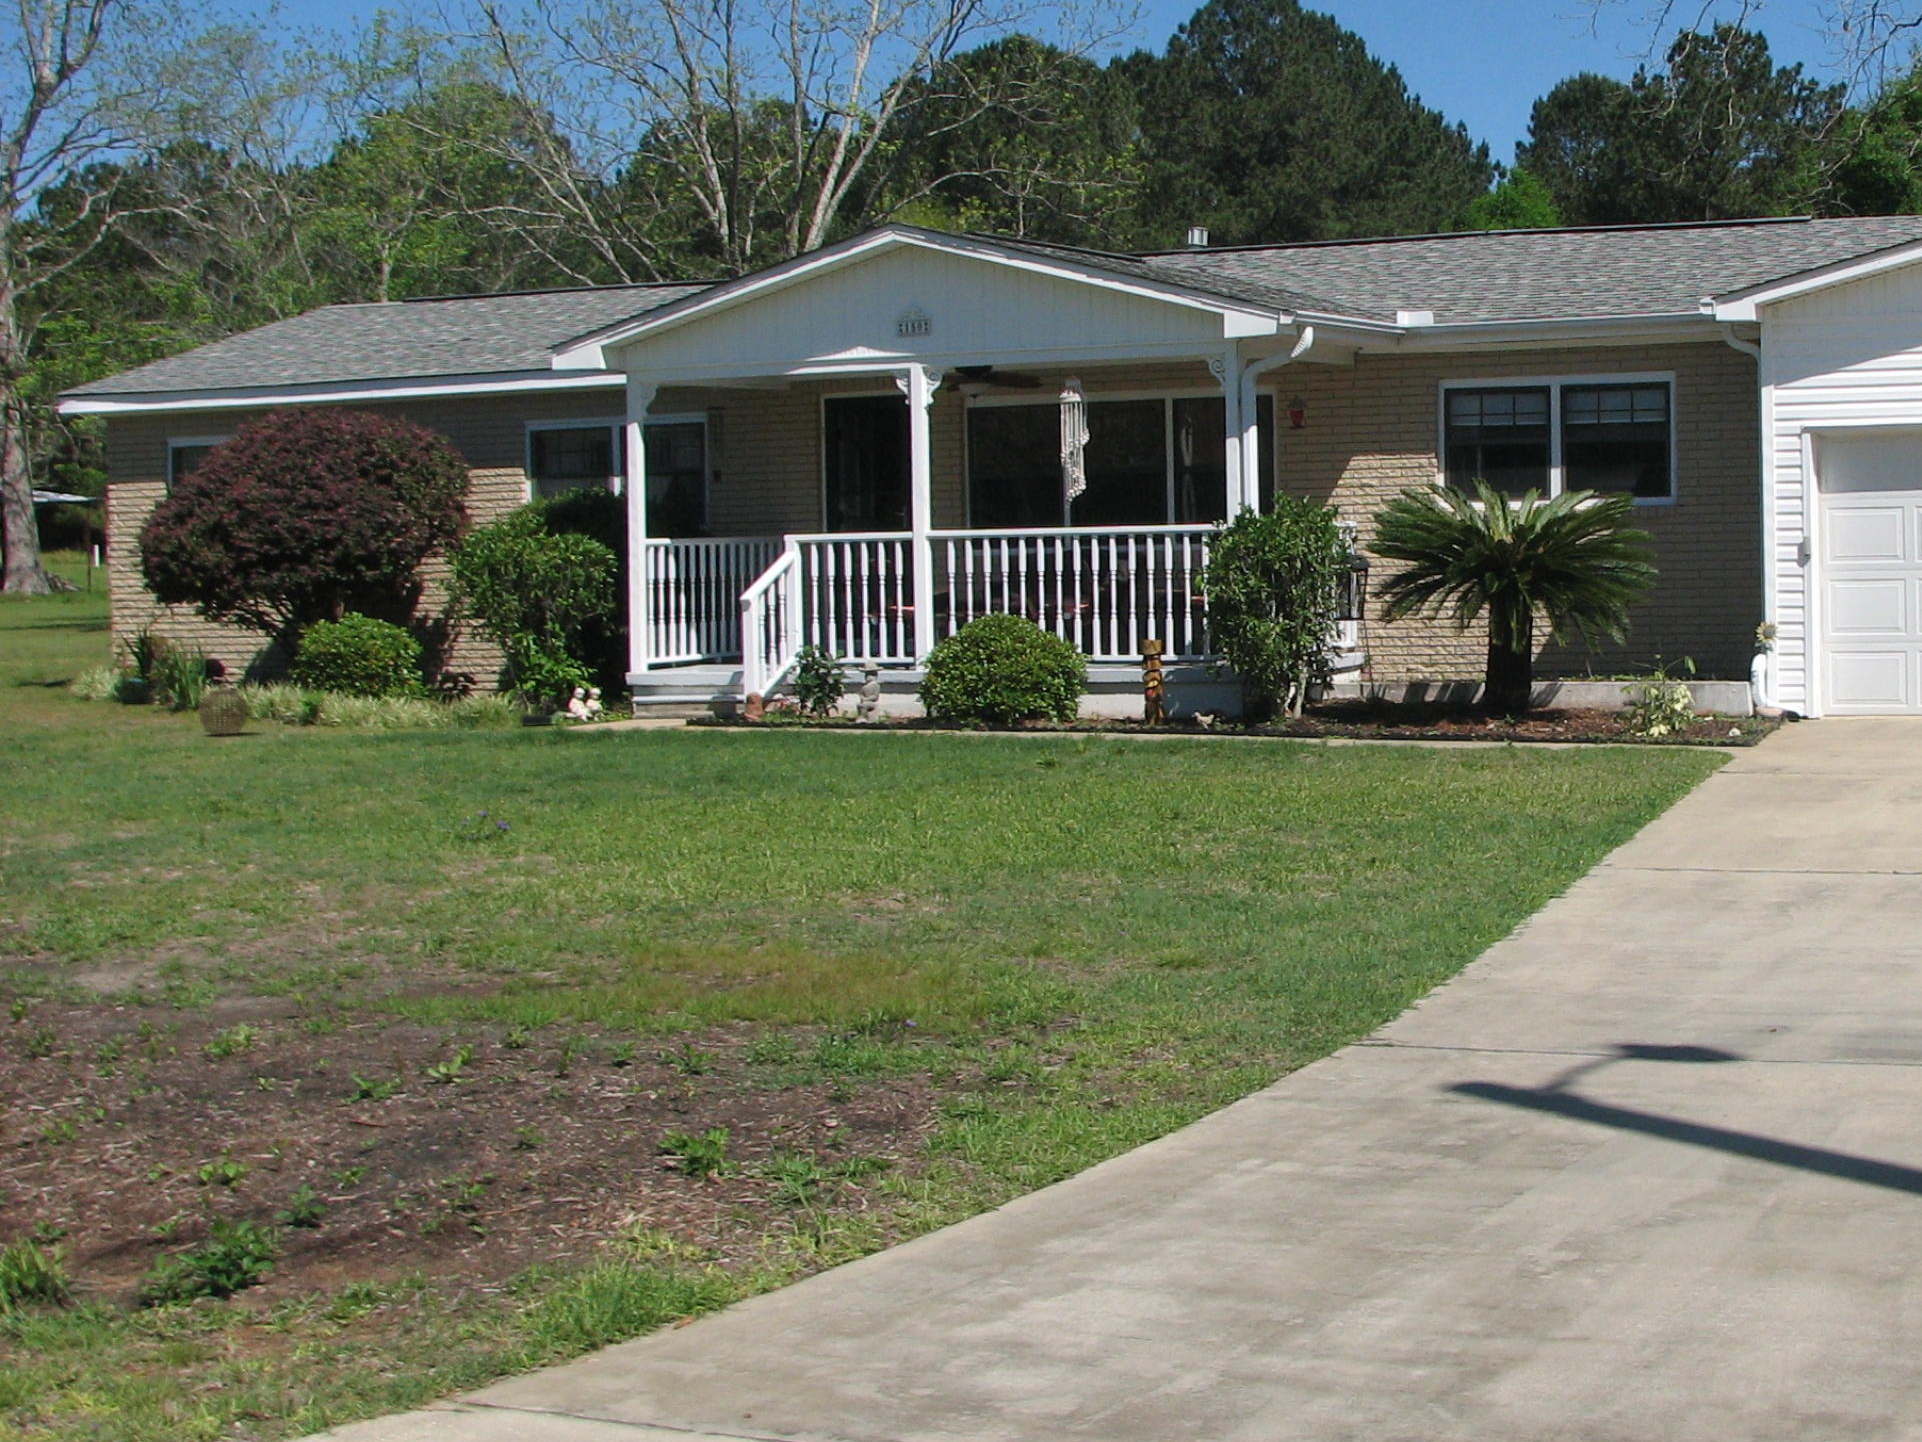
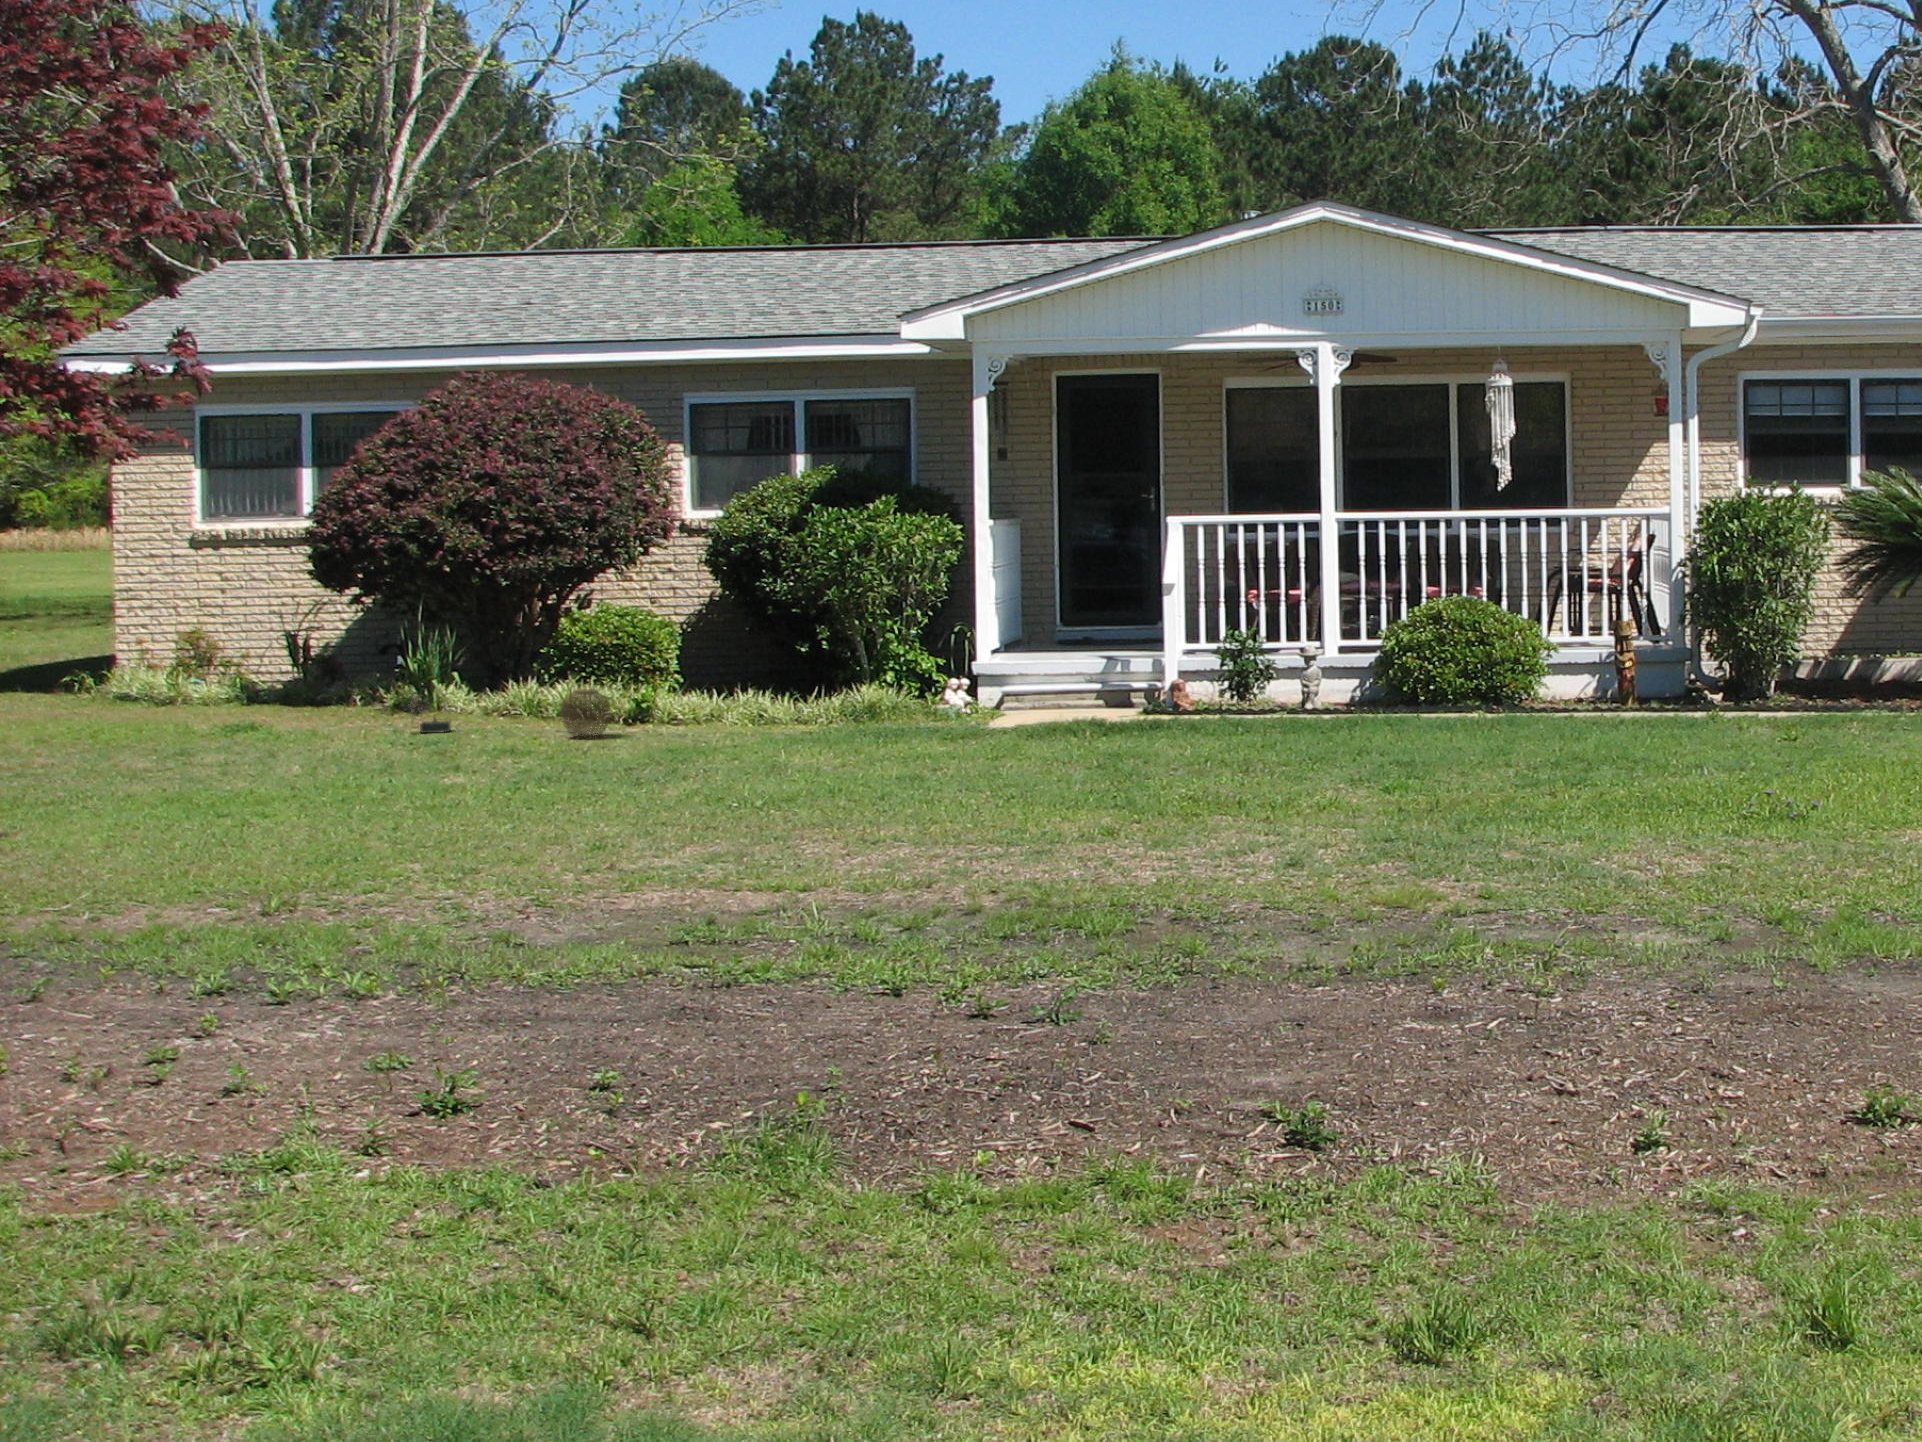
decorative plant: present [512,691,556,726] -> present [410,696,456,733]

